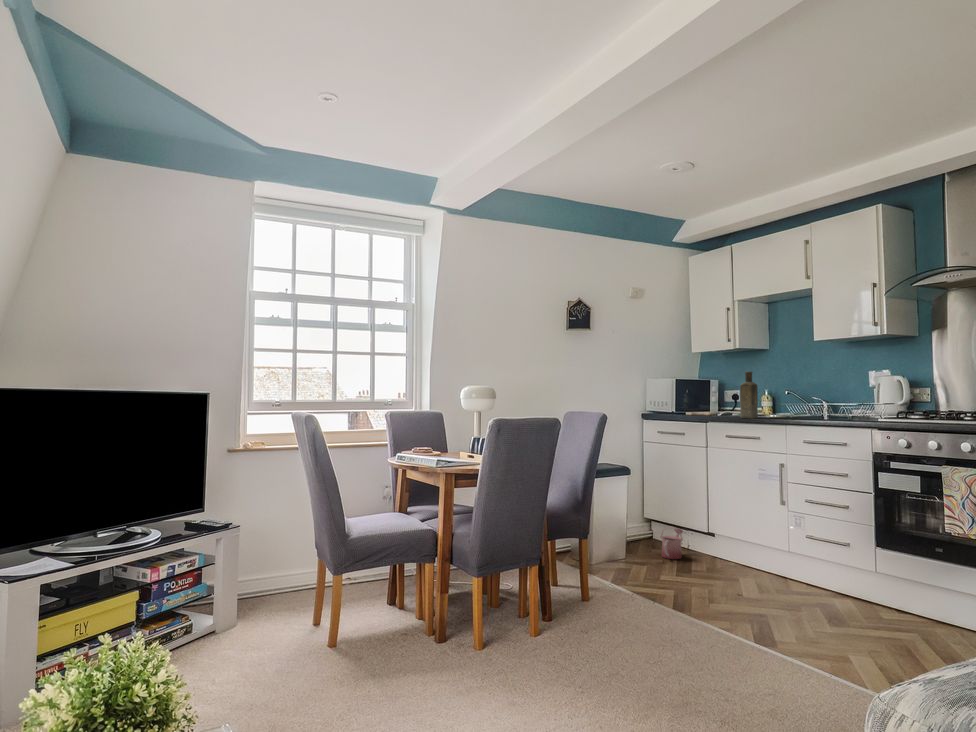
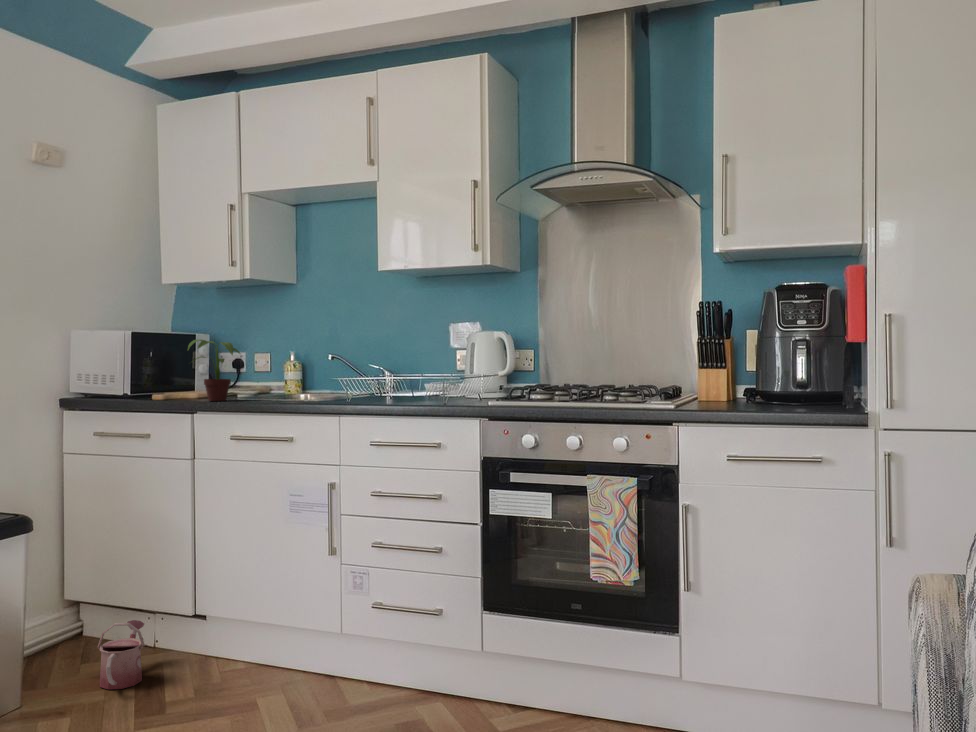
bottle: present [740,372,758,418] -> none [258,317,290,403]
potted plant: none [703,384,733,417] -> present [188,340,240,401]

